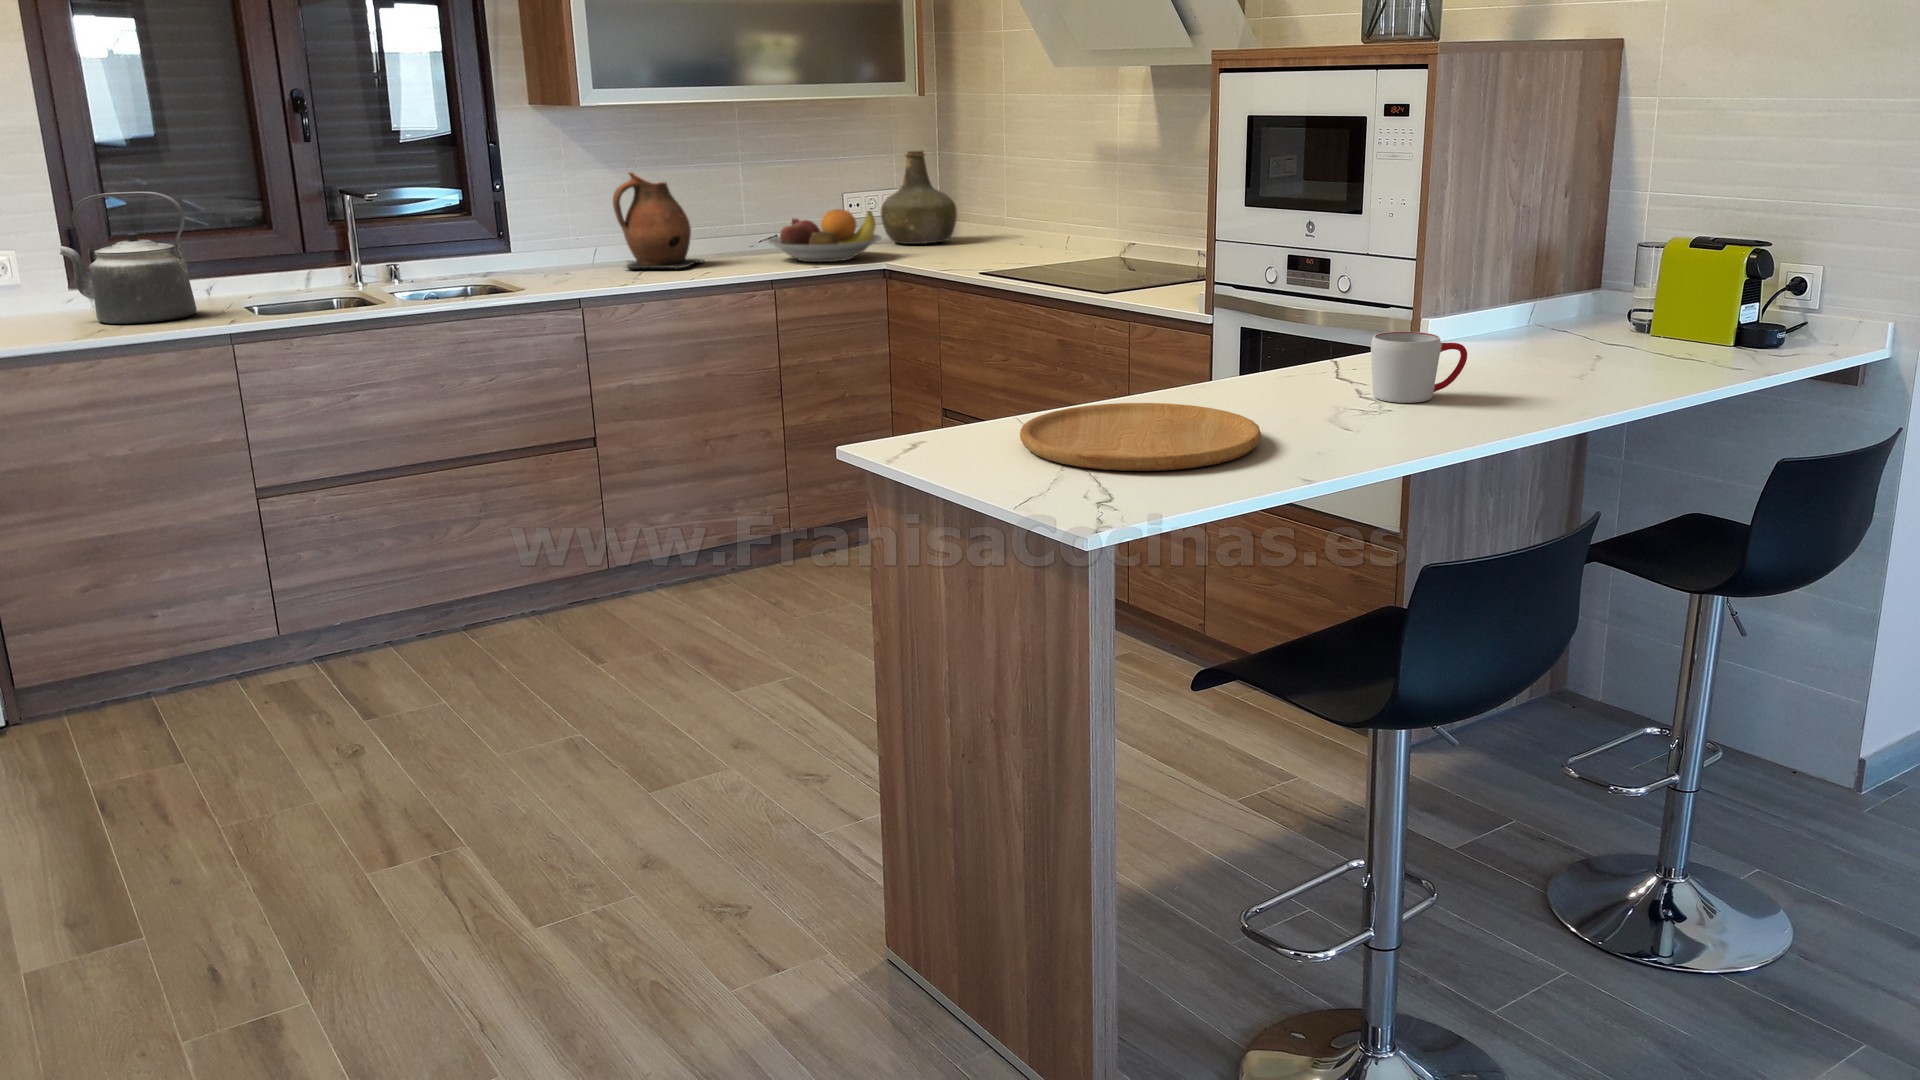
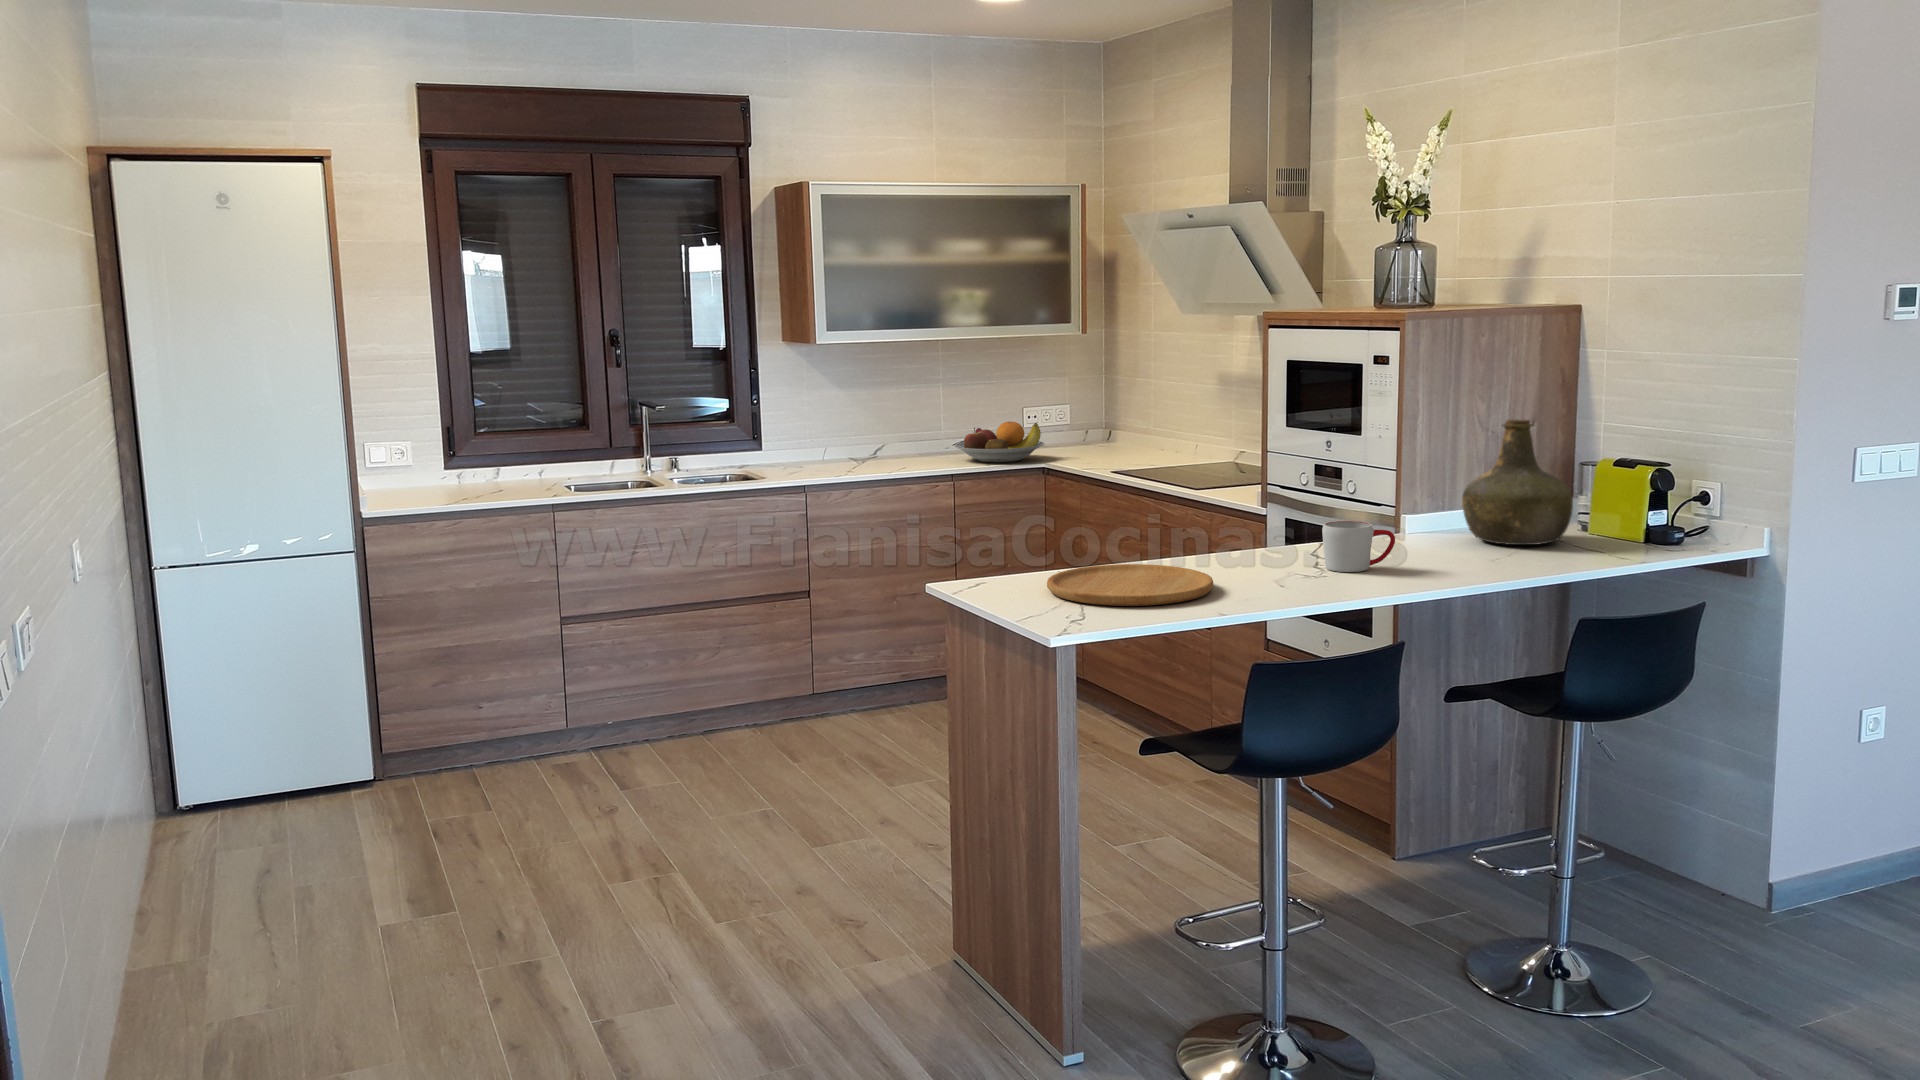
bottle: present [881,150,957,244] -> present [1462,419,1573,545]
ceramic pitcher: present [613,172,704,269] -> none [837,391,906,466]
kettle: present [59,192,197,324] -> none [447,403,533,494]

